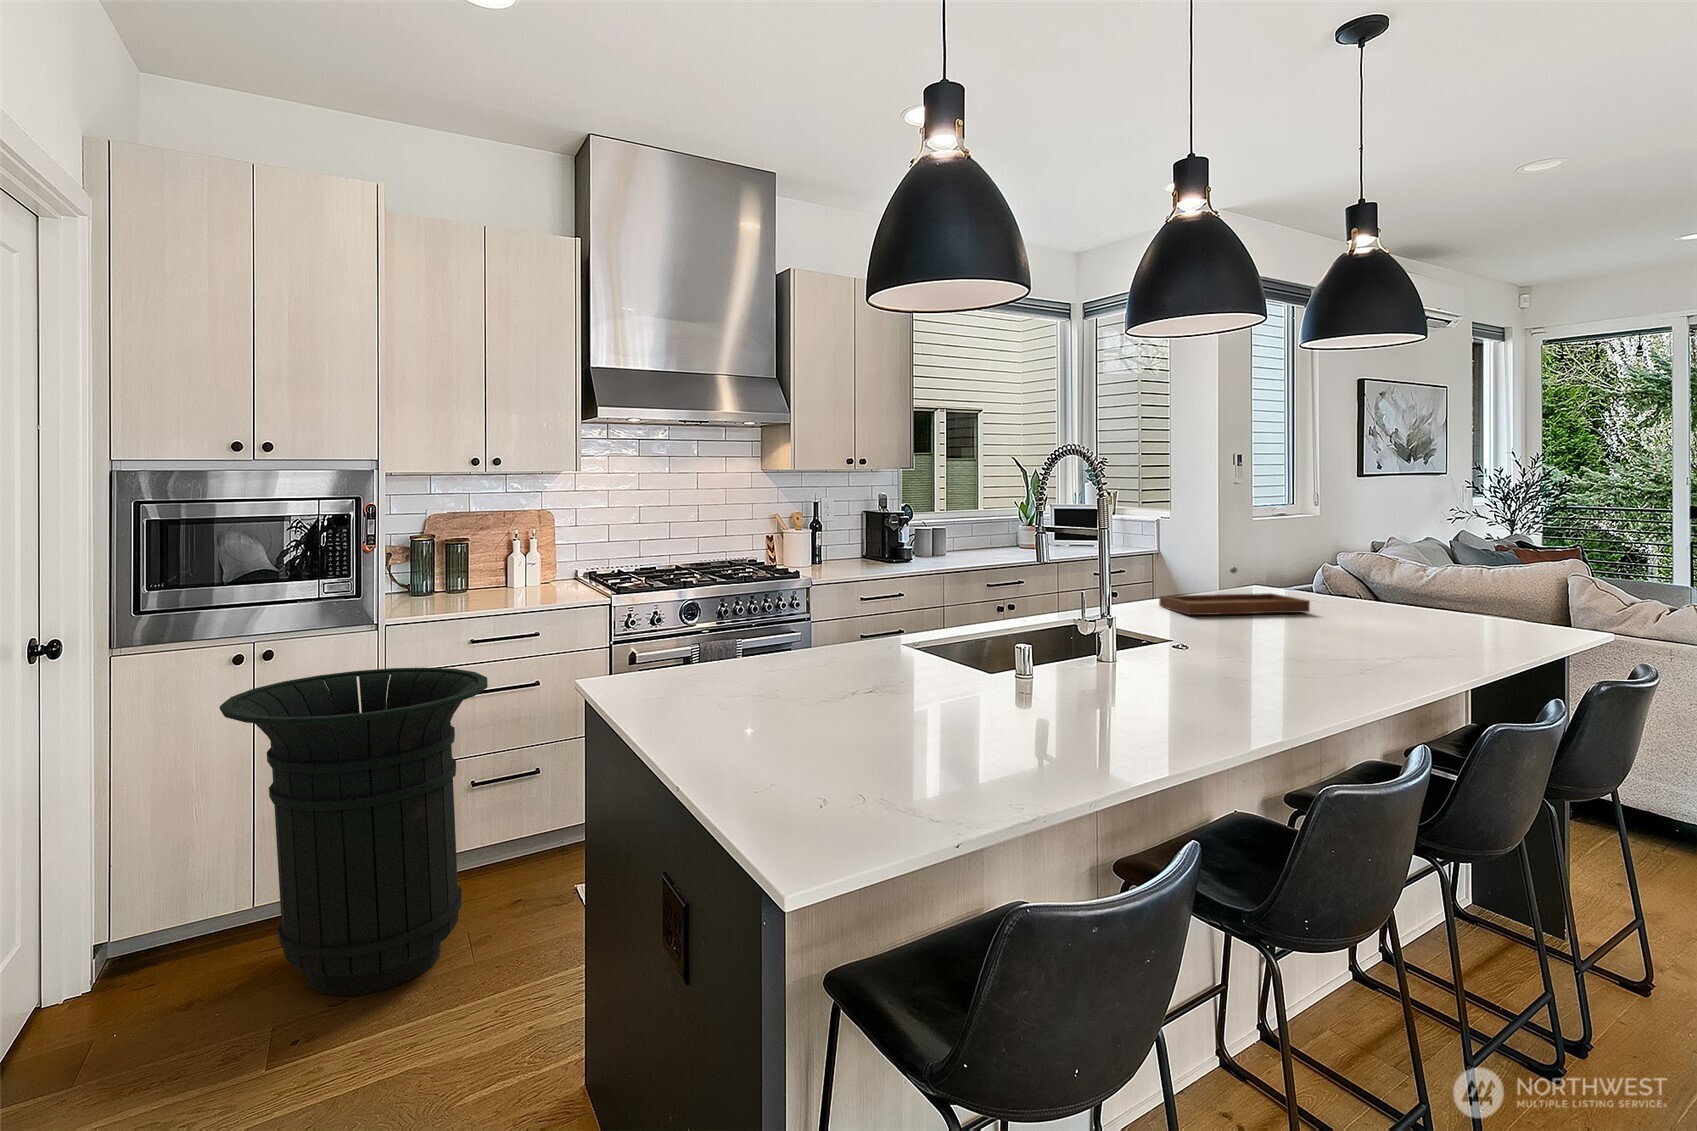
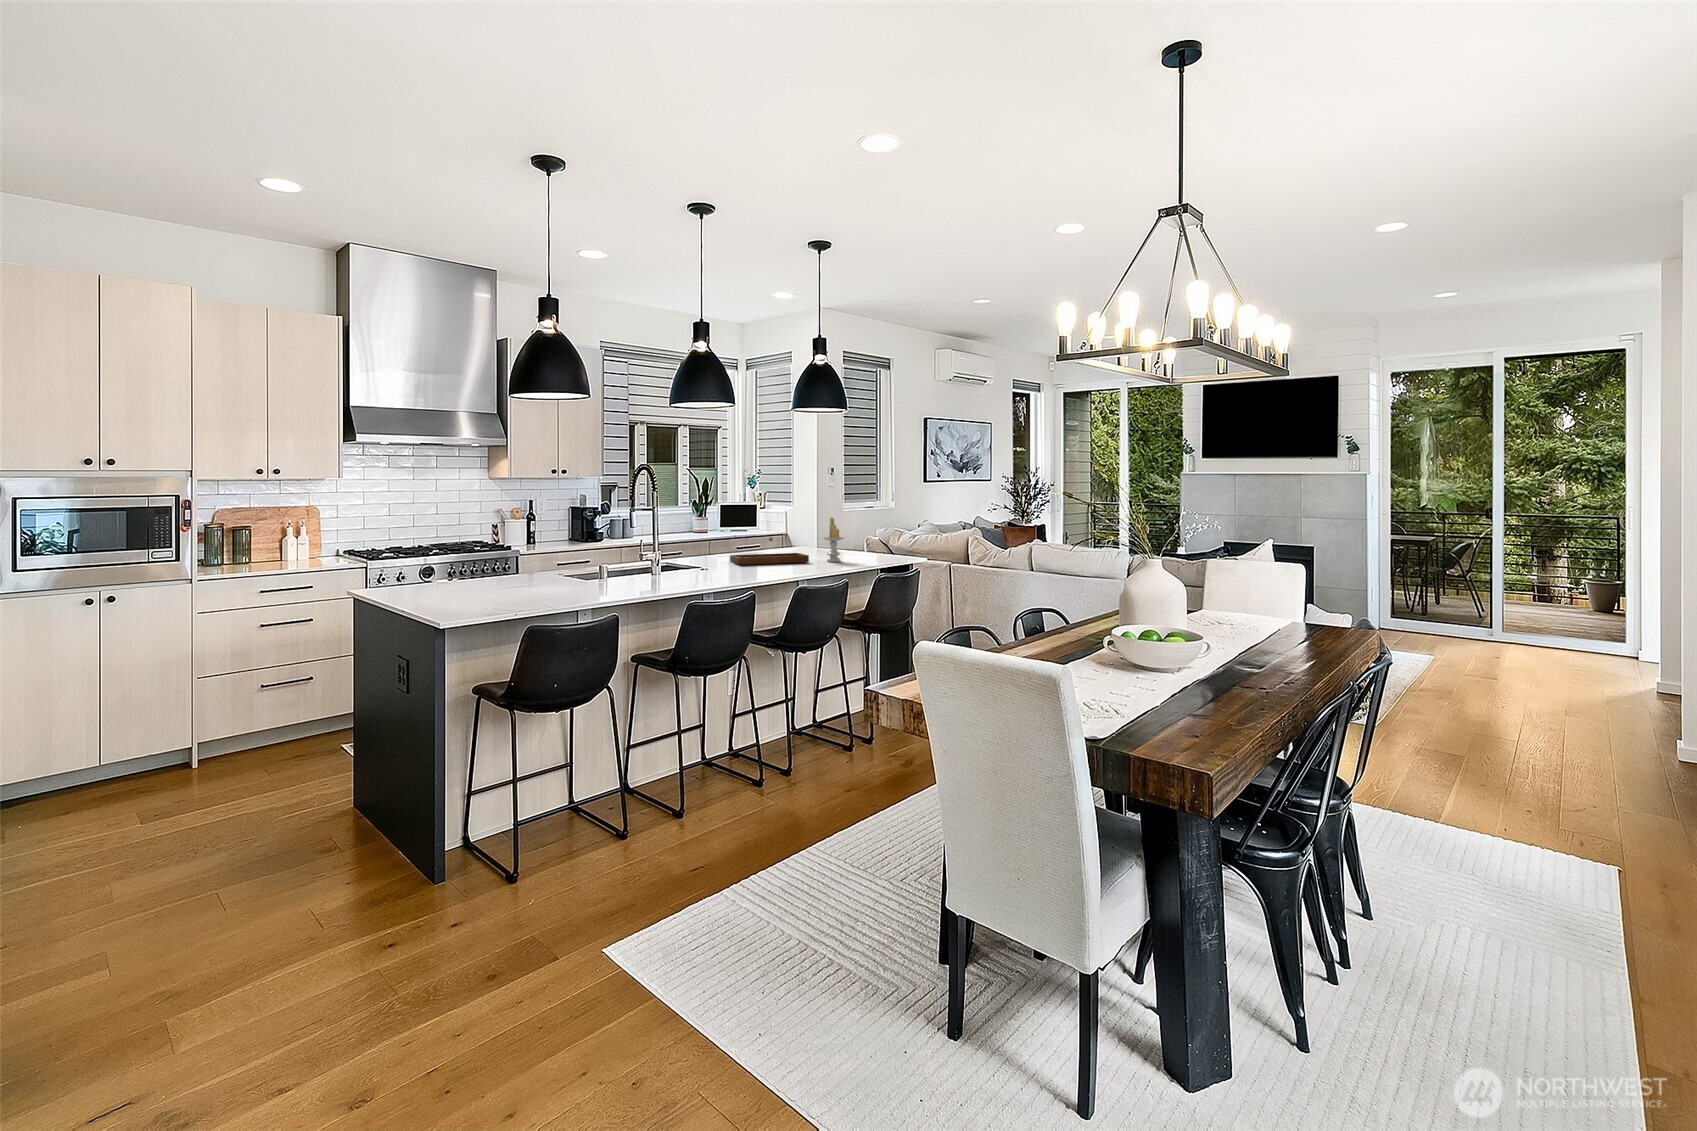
candle: none [1329,533,1374,612] -> present [823,518,844,562]
trash can: present [220,667,488,996] -> none [79,611,277,817]

